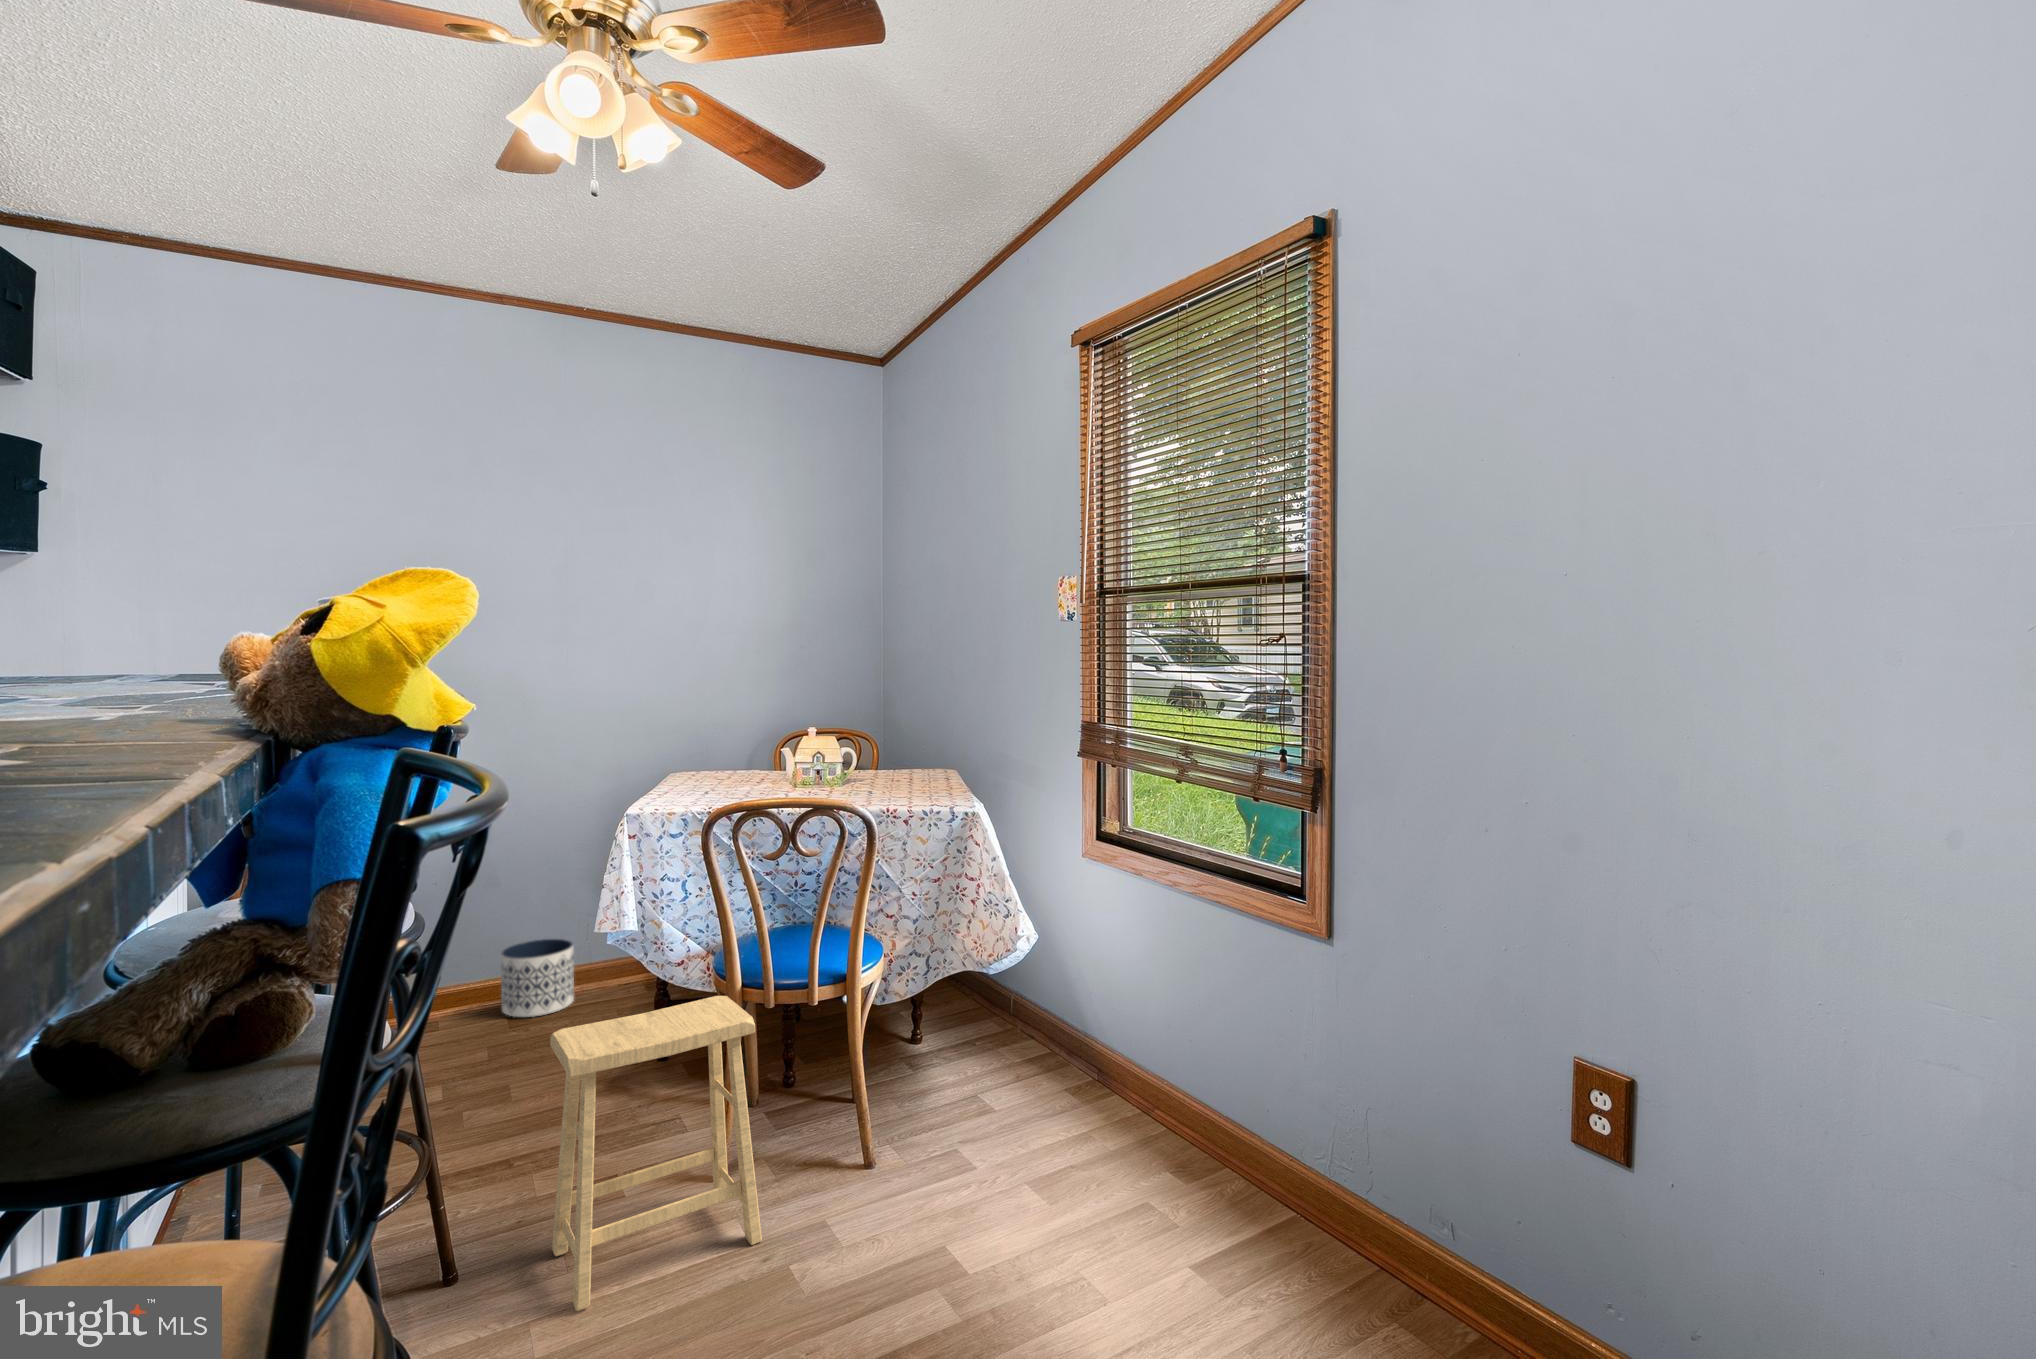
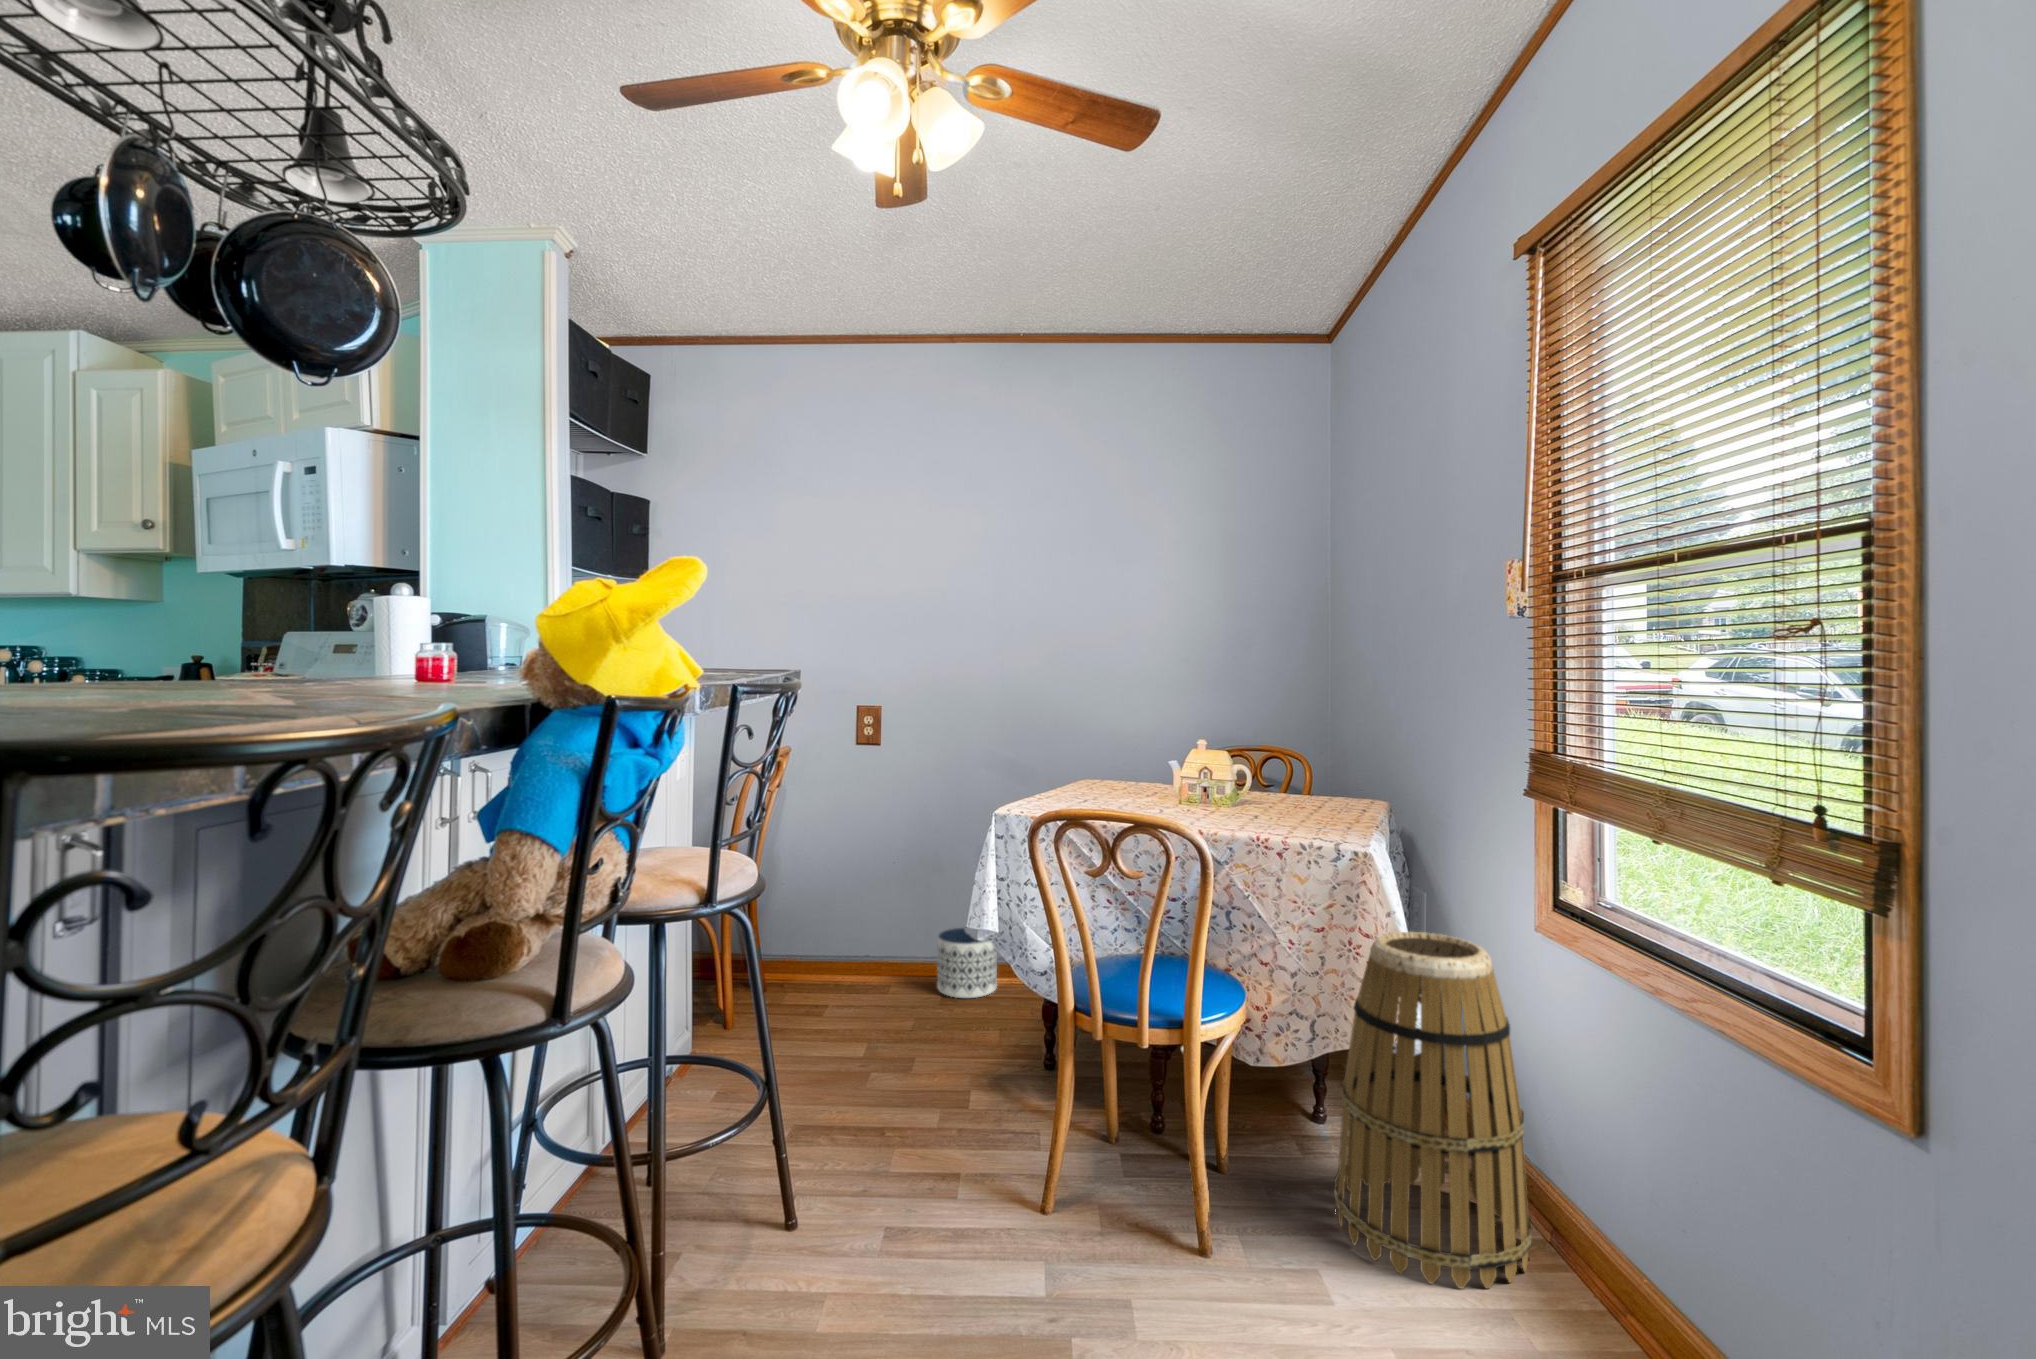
basket: none [961,870,1101,1134] -> present [1334,932,1531,1288]
footstool: present [550,996,762,1311] -> none [868,1018,1059,1309]

